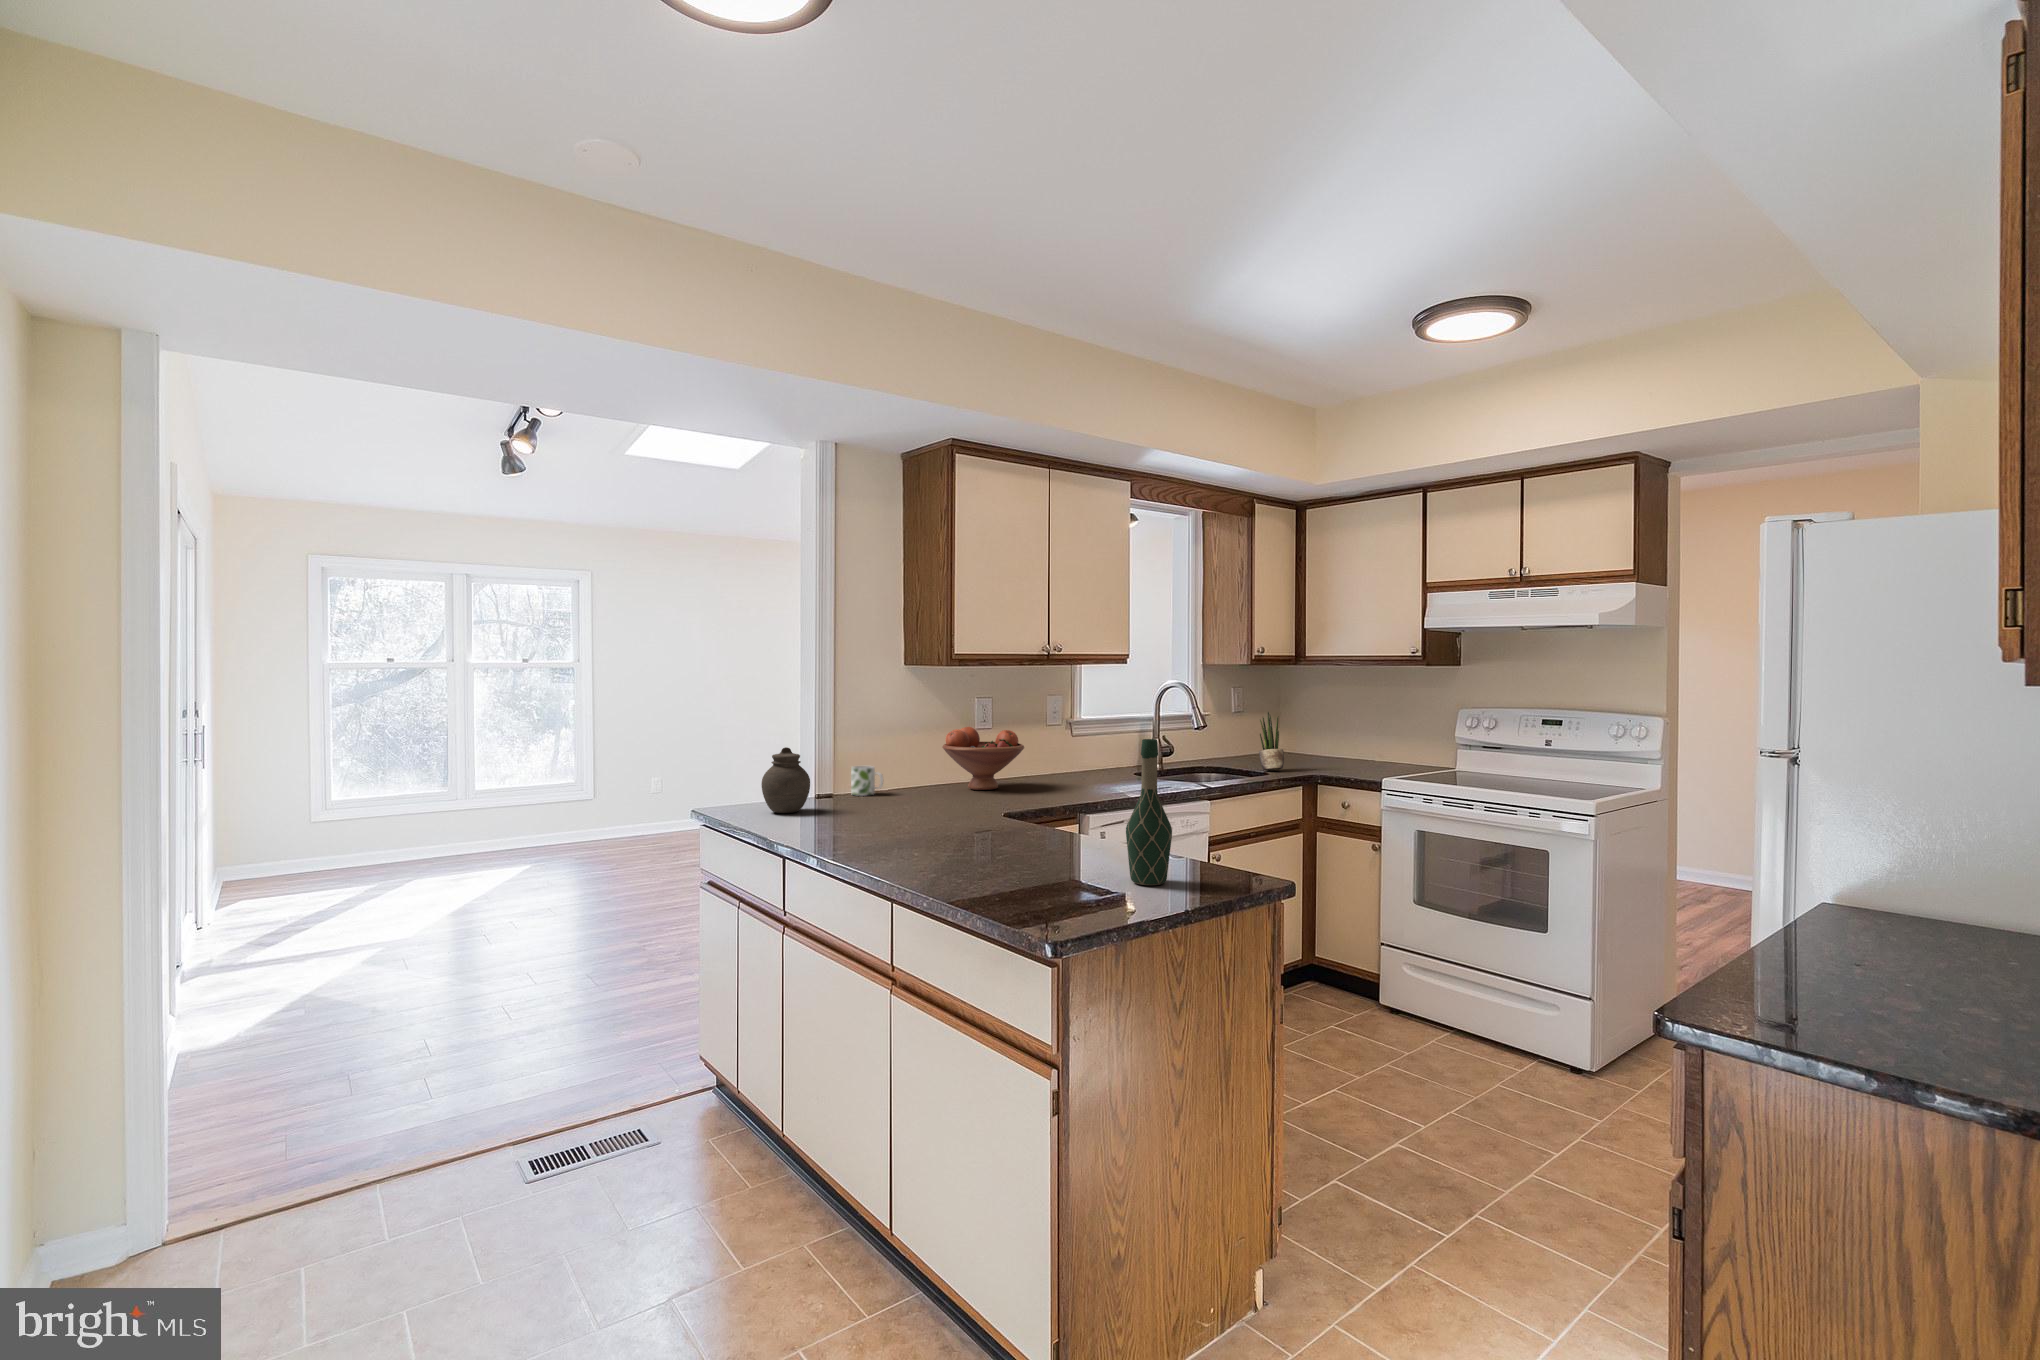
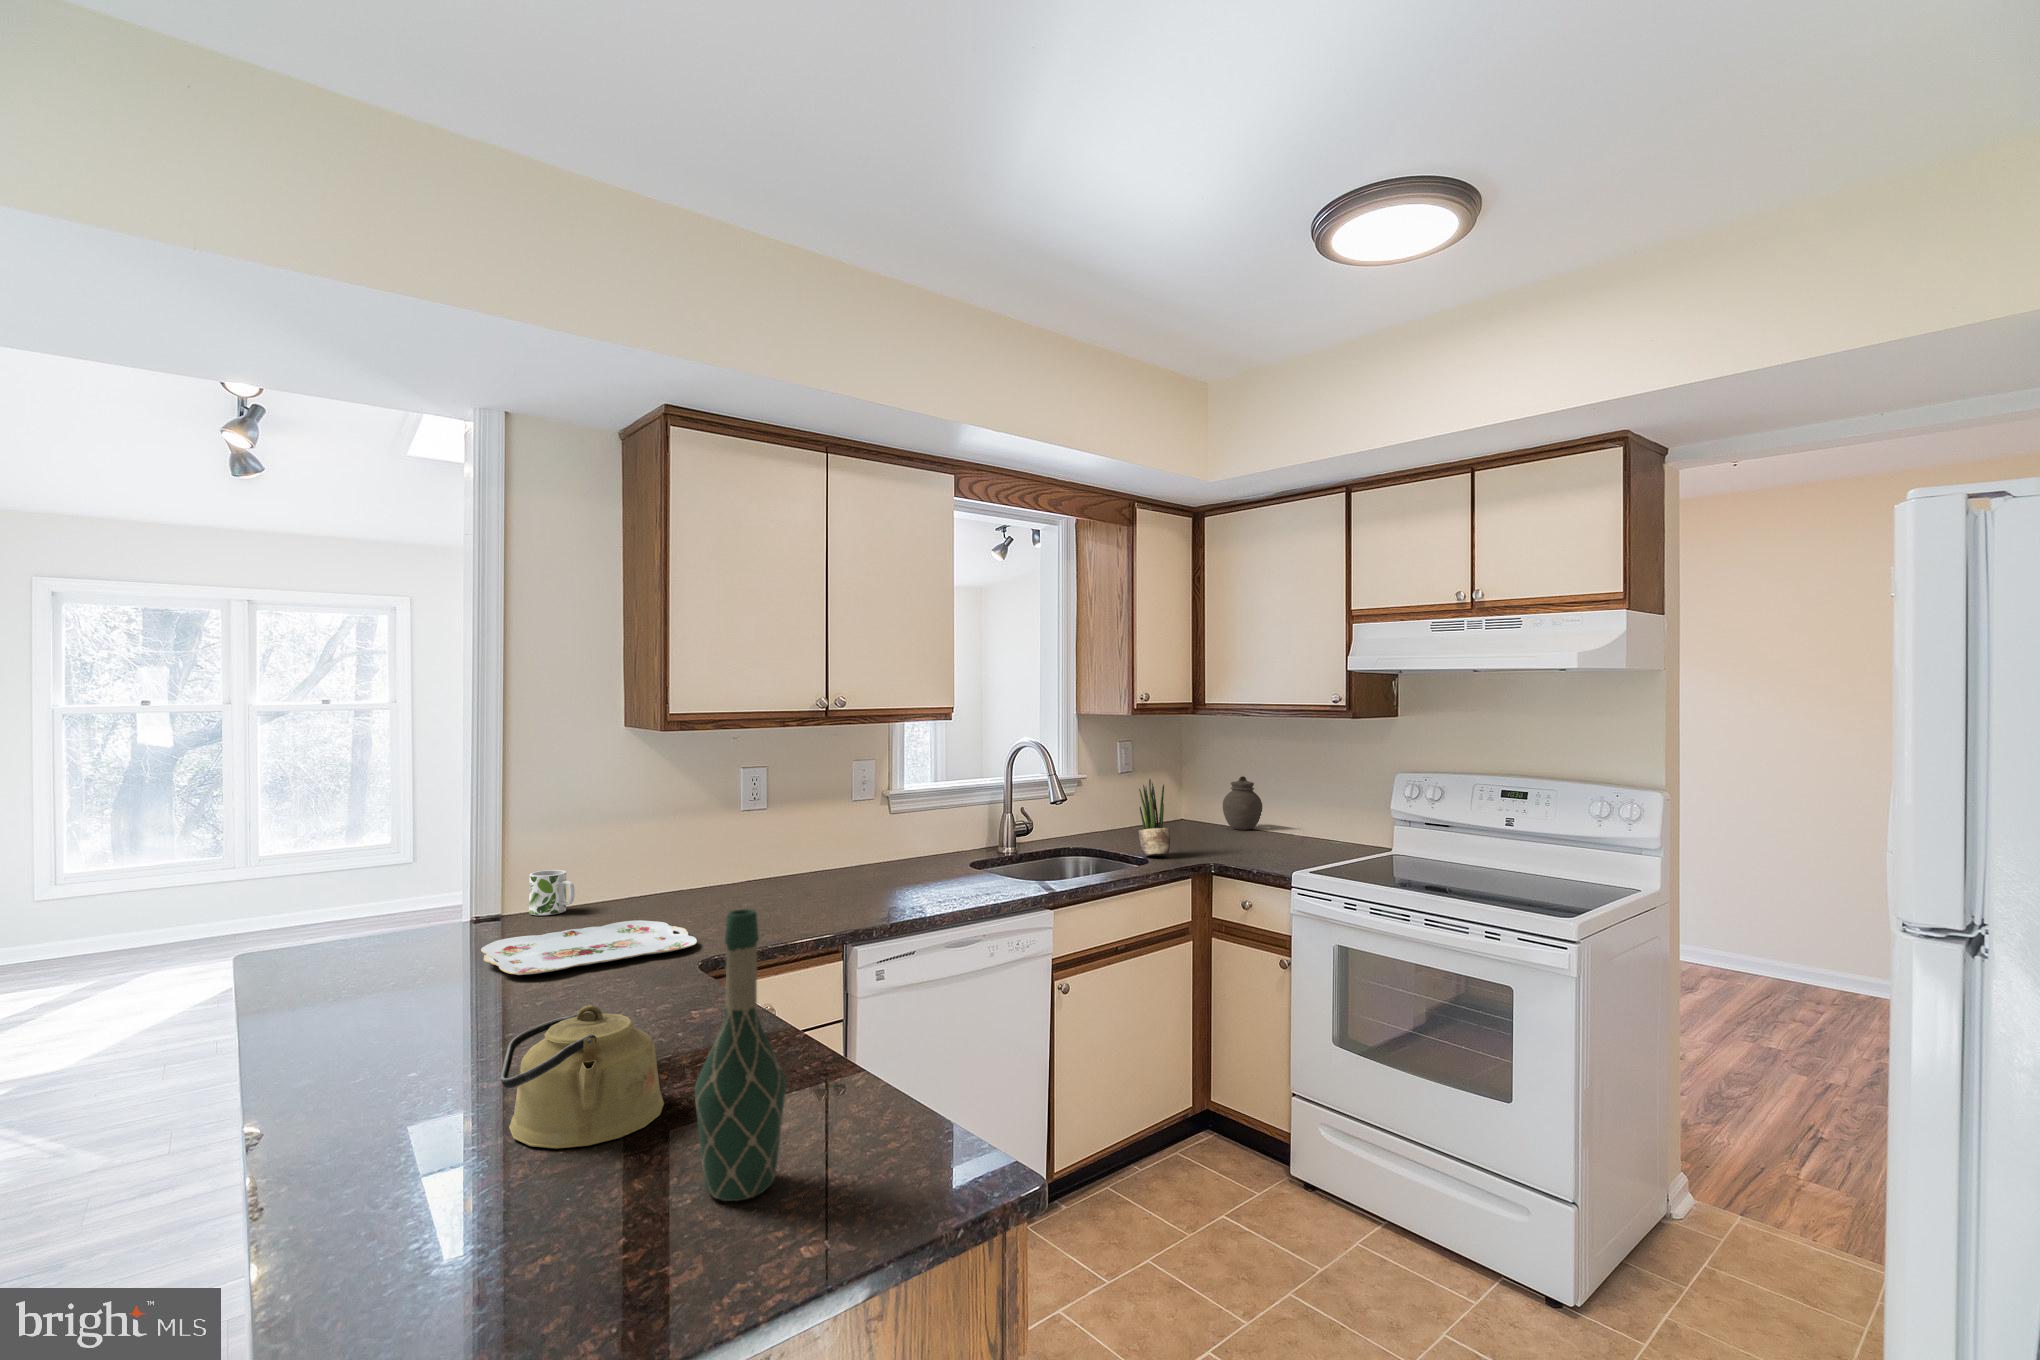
fruit bowl: present [942,727,1024,790] -> none [673,809,792,901]
jar: present [761,747,810,813] -> present [1223,776,1262,830]
serving tray: none [856,797,994,819] -> present [481,920,697,975]
kettle: none [984,803,1072,872] -> present [500,1005,664,1149]

